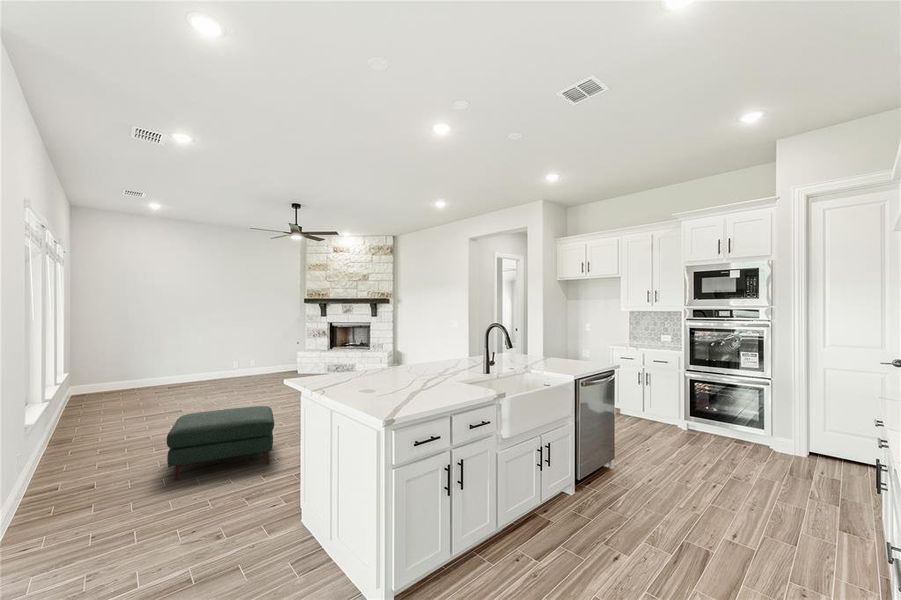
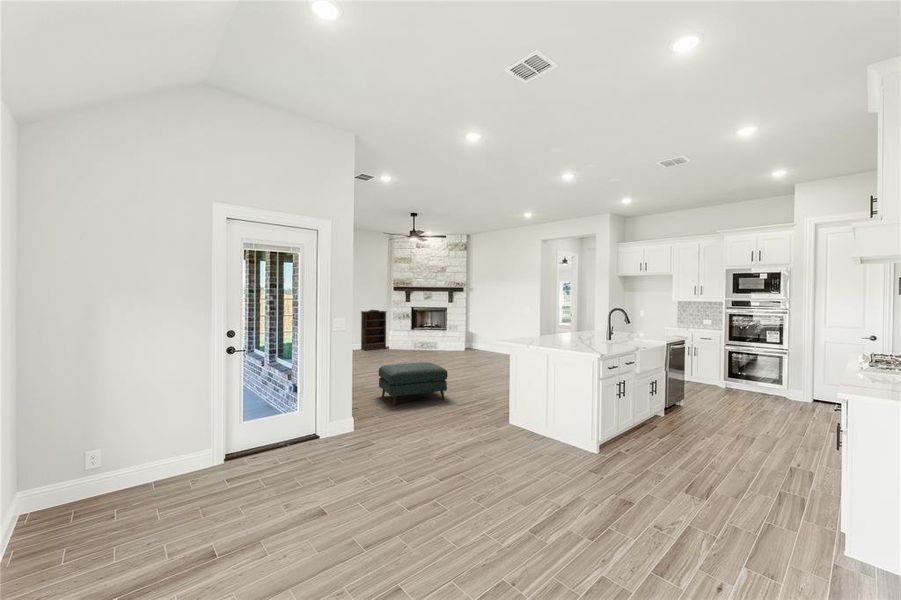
bookshelf: none [260,328,295,379] -> present [361,310,386,351]

